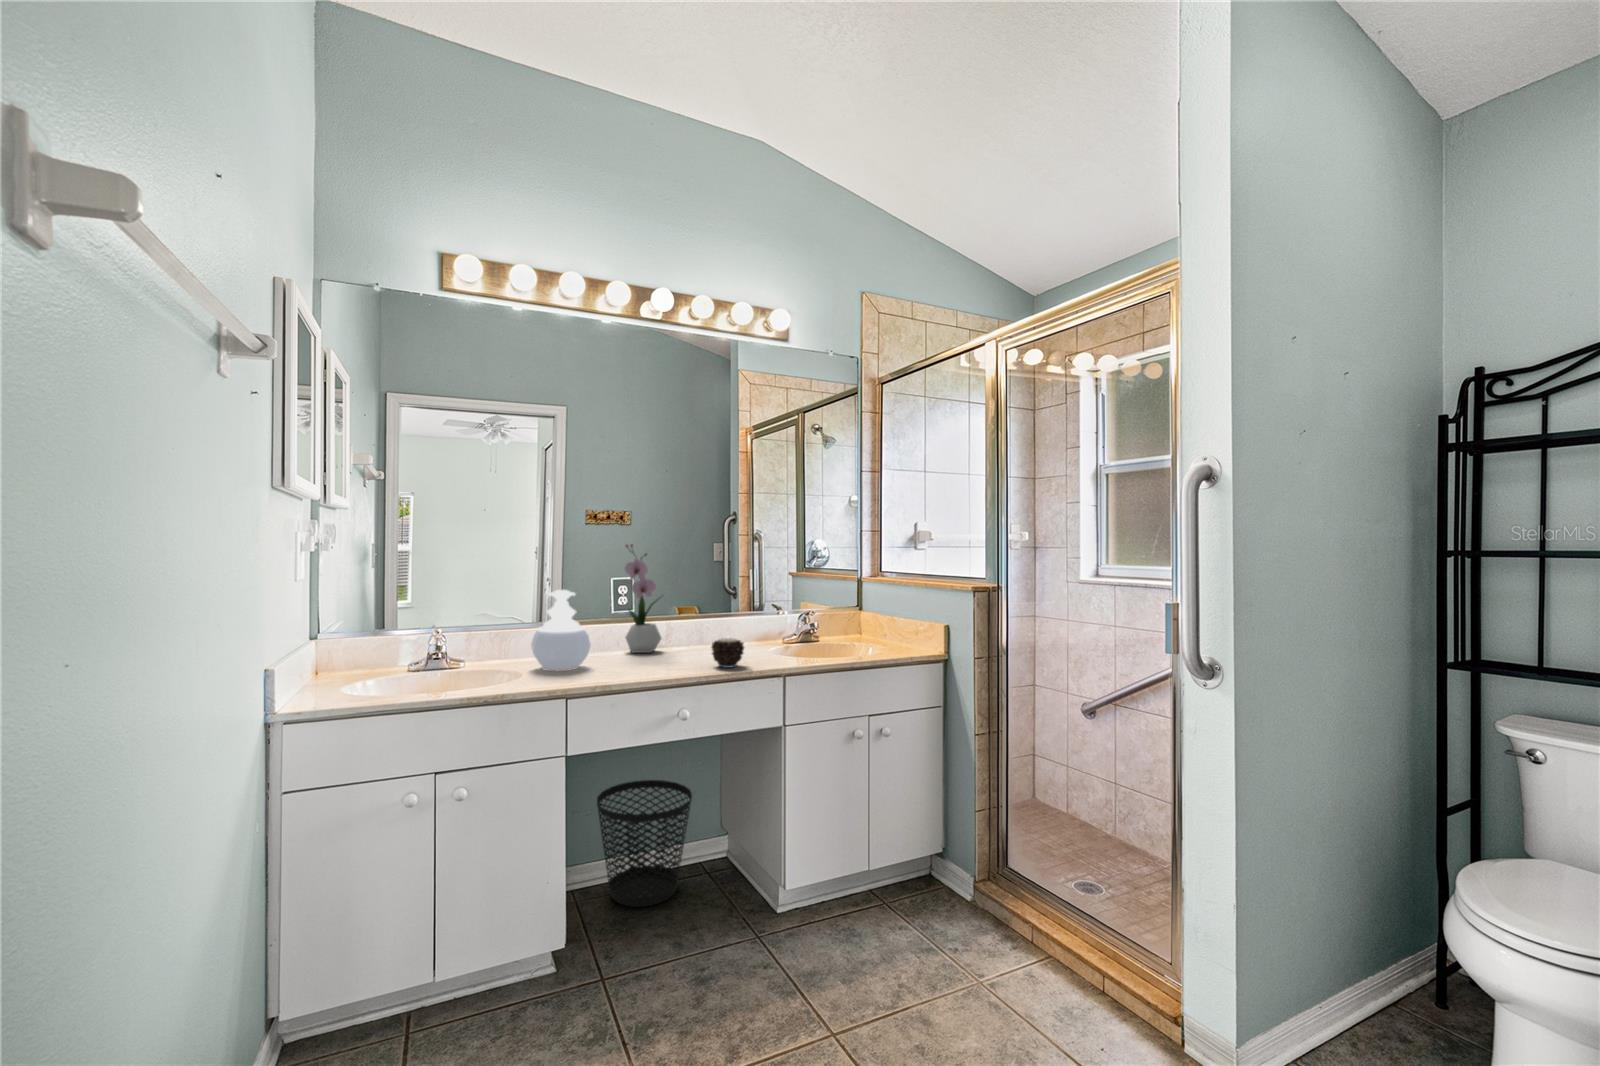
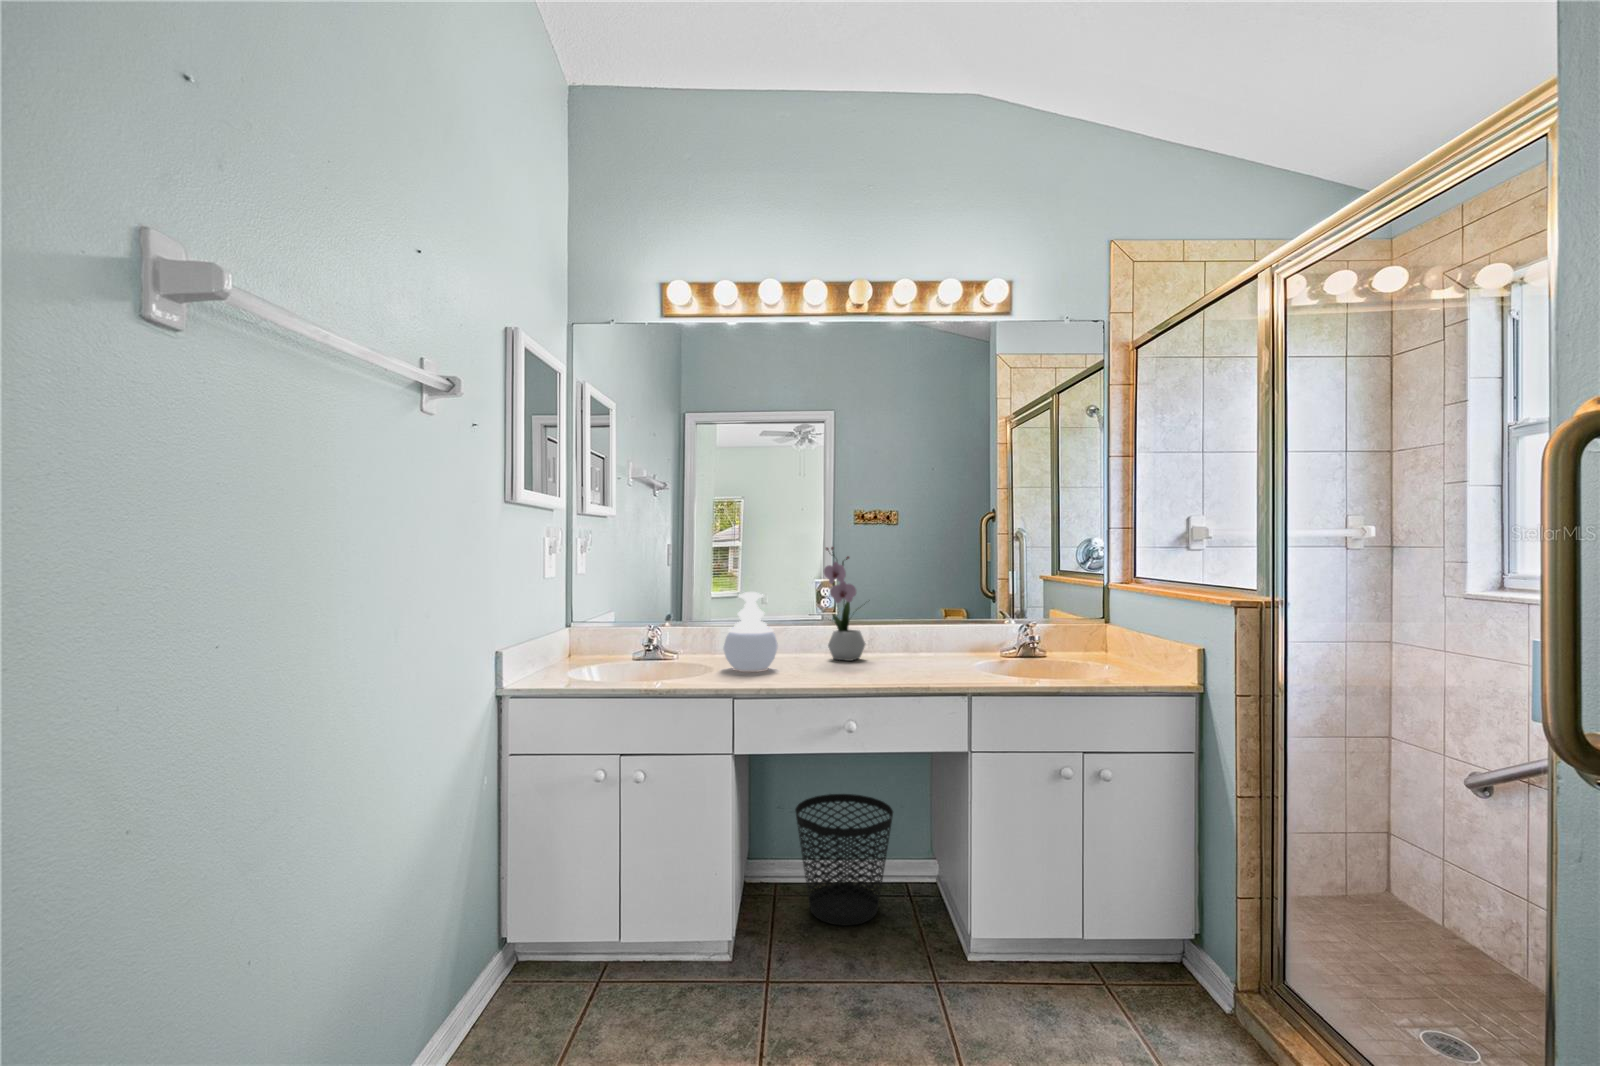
candle: present [711,638,744,668] -> none [896,645,931,681]

